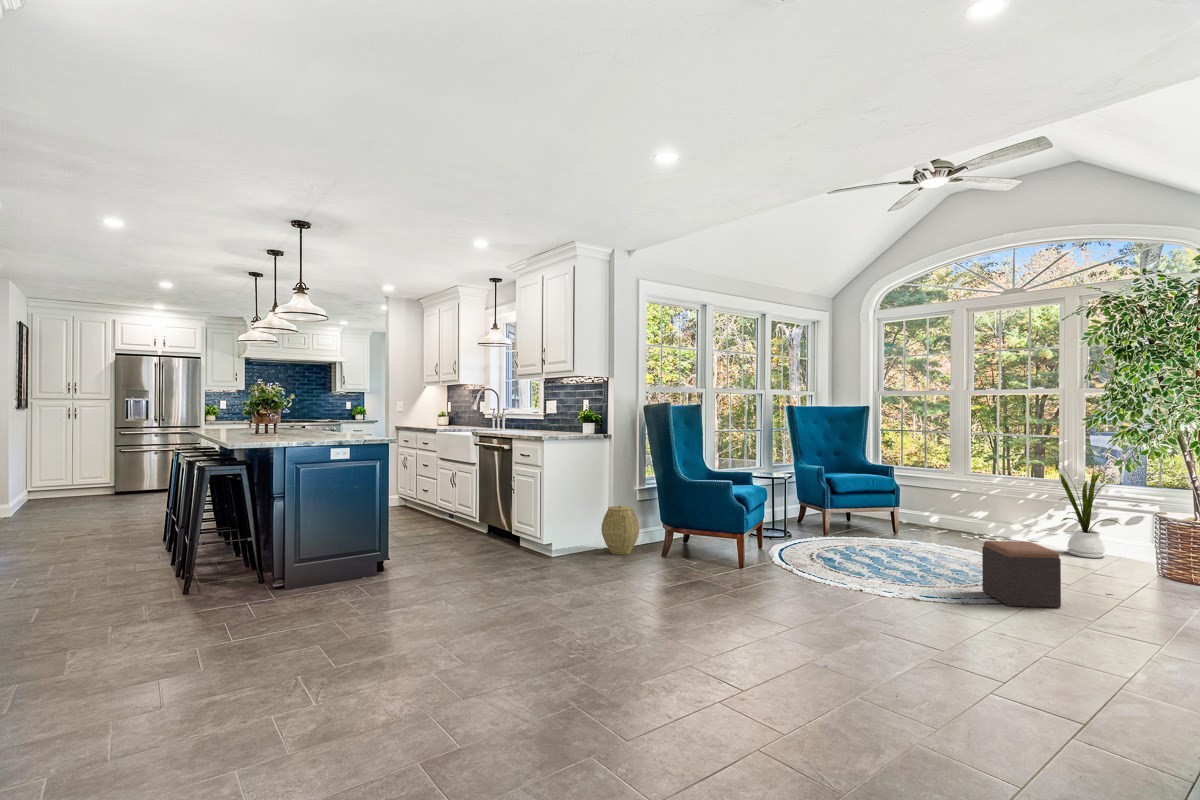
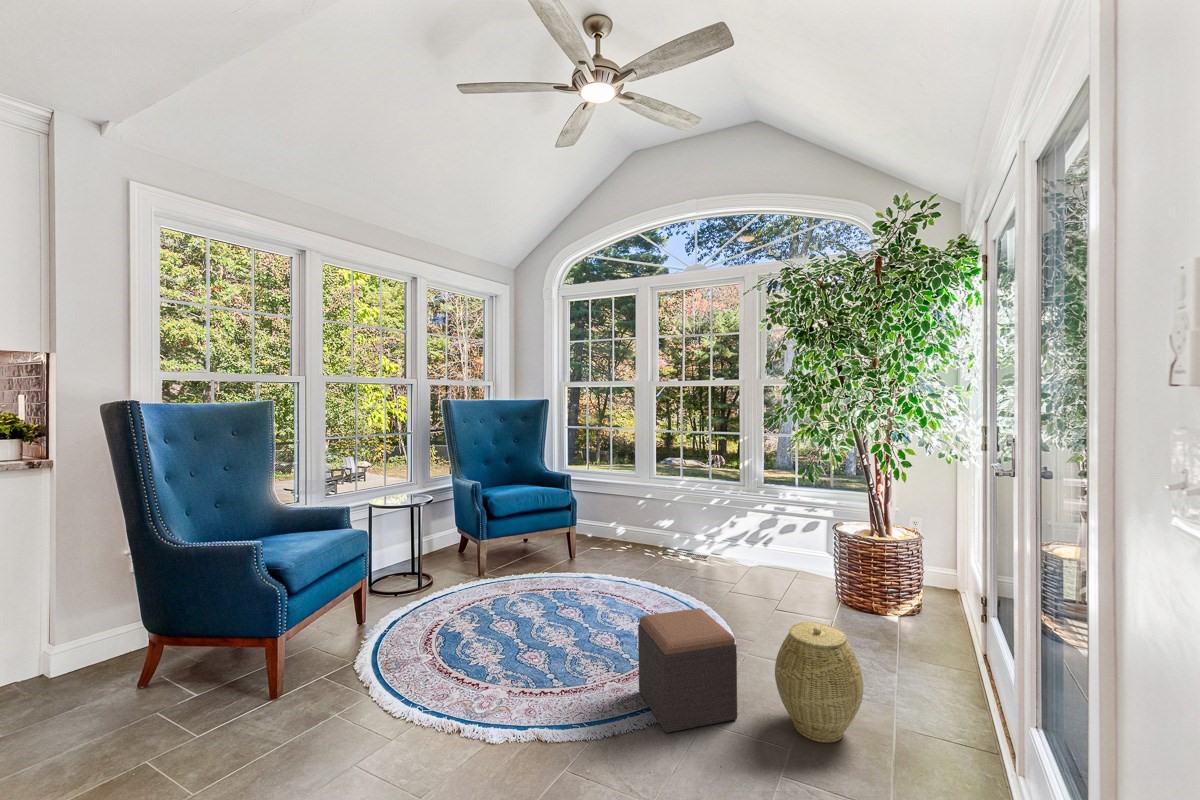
house plant: present [1052,460,1120,558] -> none [726,461,802,577]
woven basket: present [602,505,639,554] -> present [775,622,864,743]

